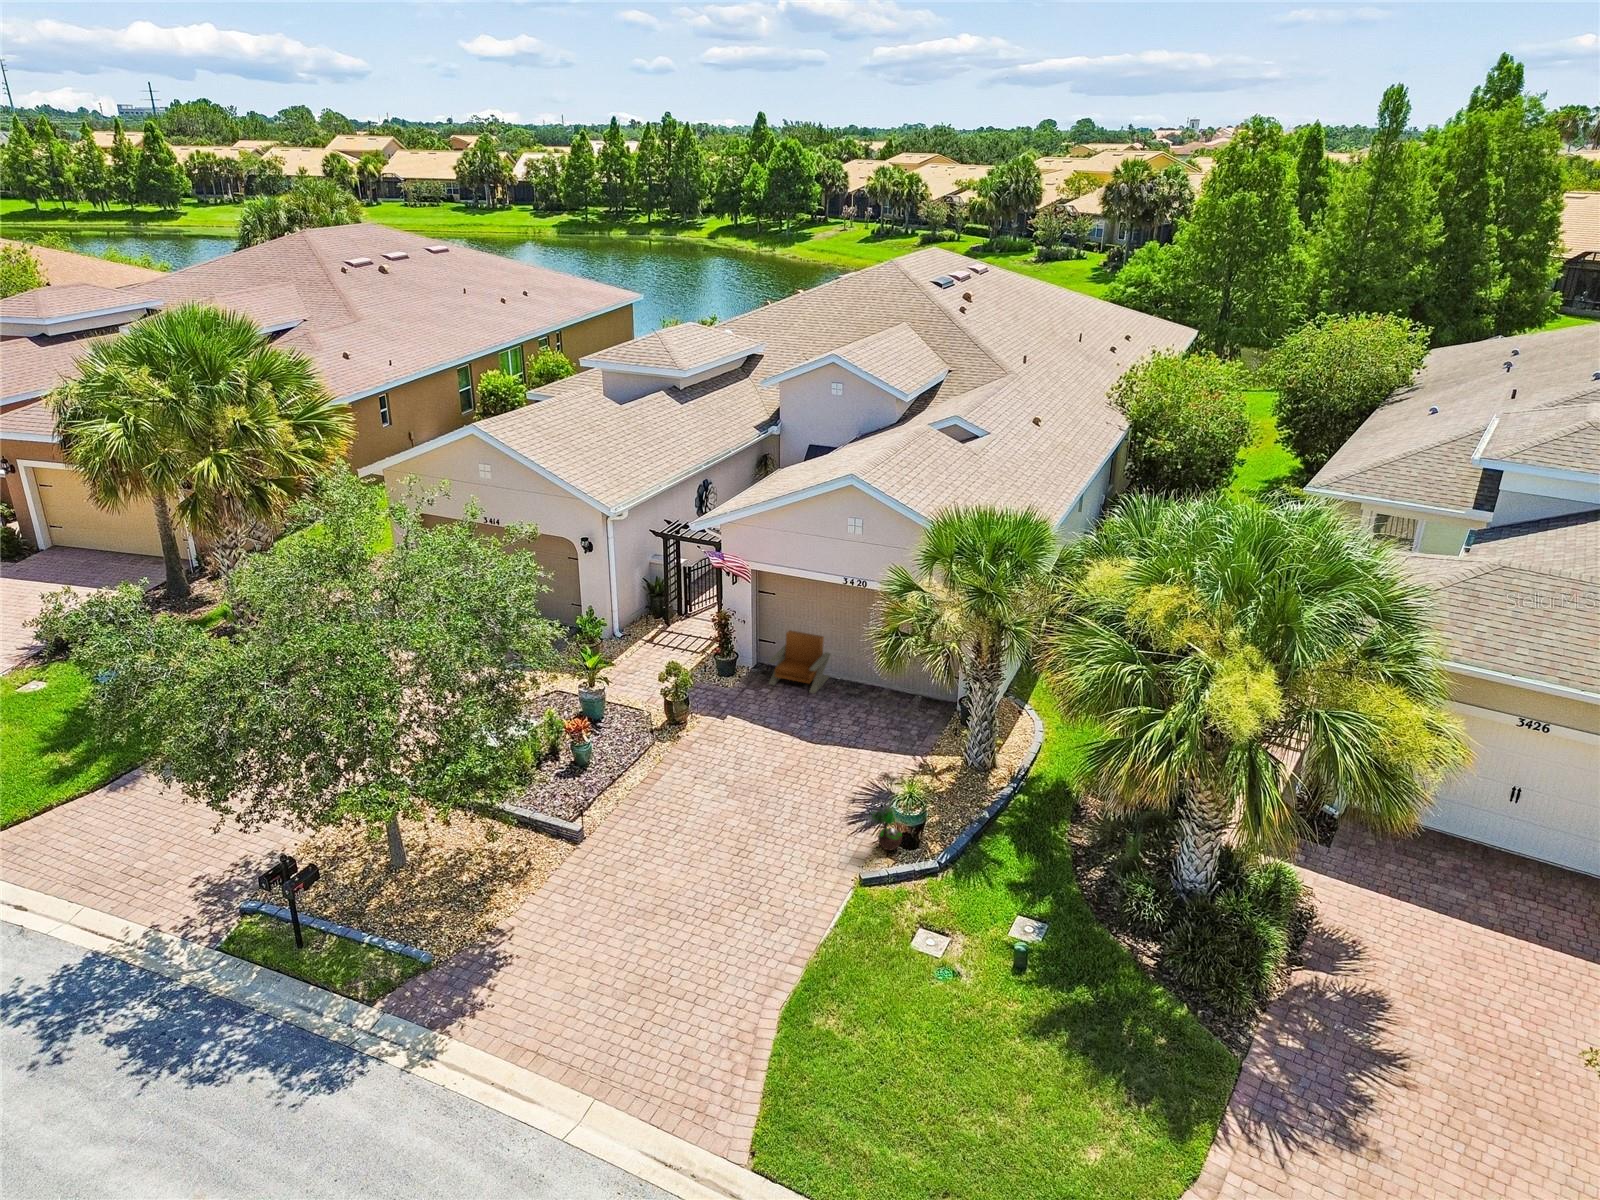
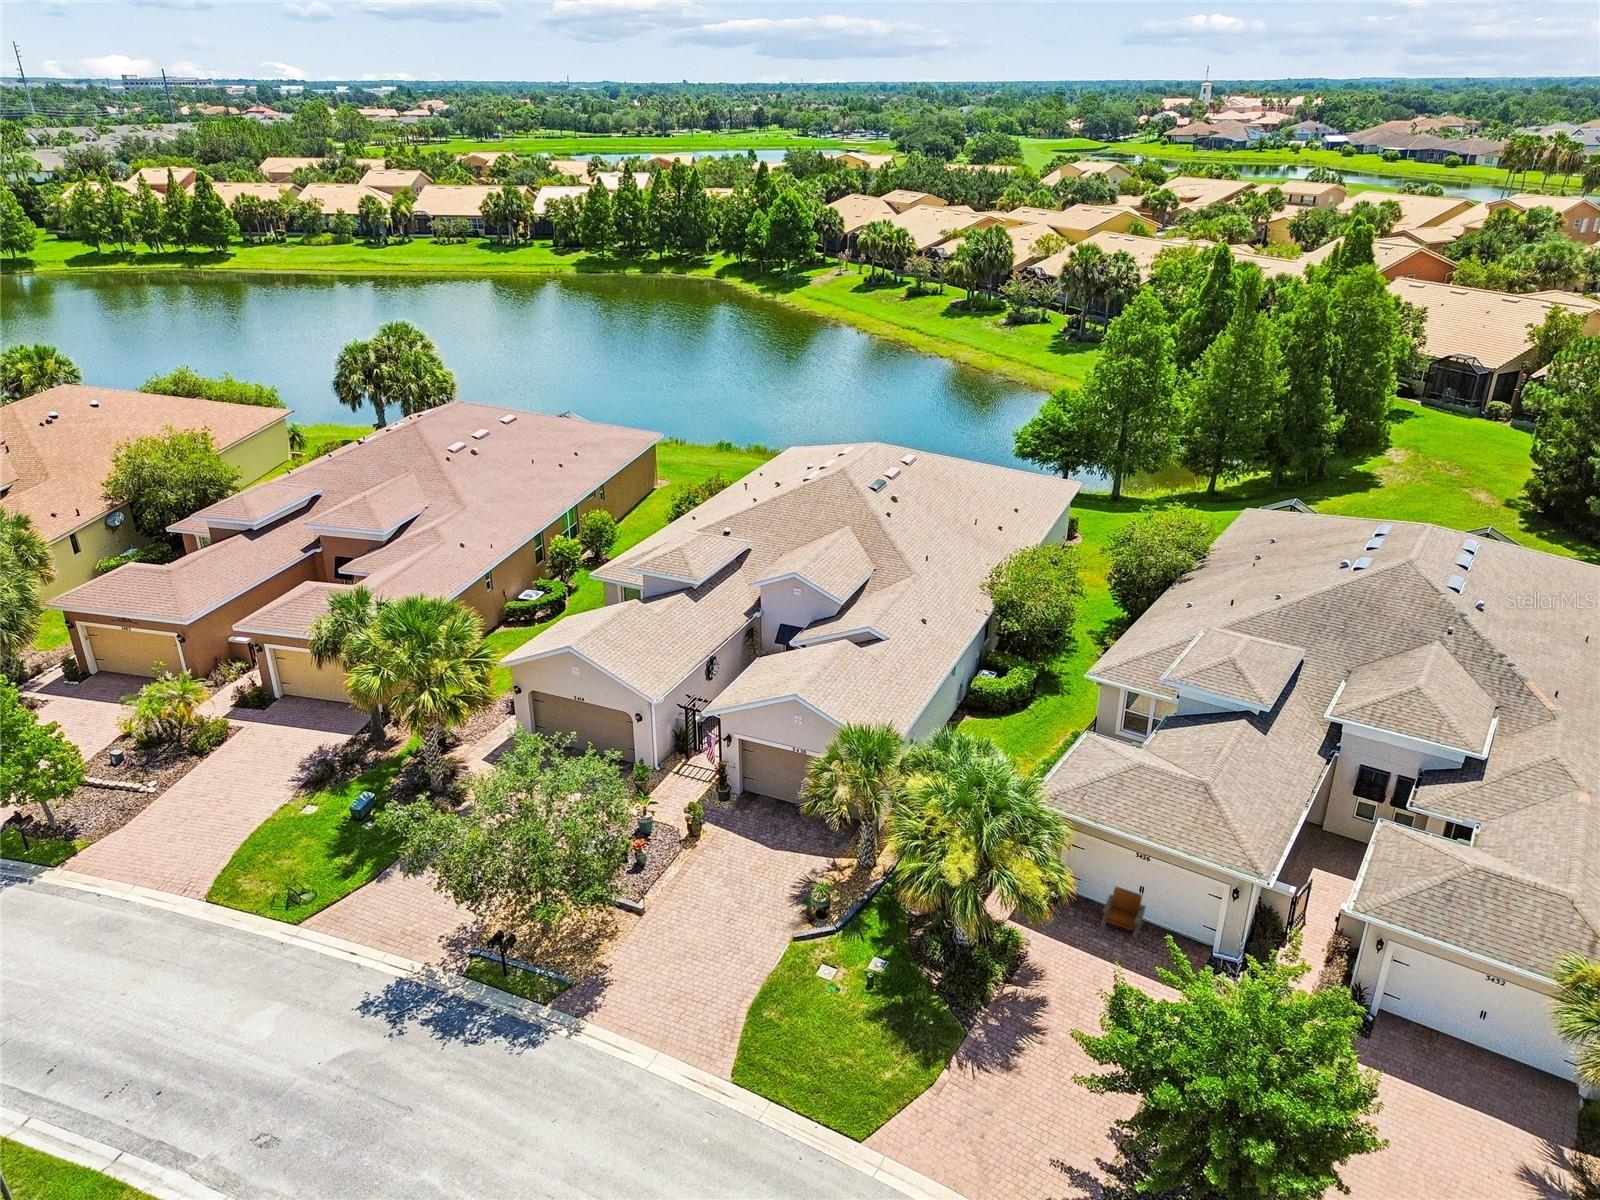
lounge chair: present [769,630,830,693] -> present [1101,887,1146,938]

